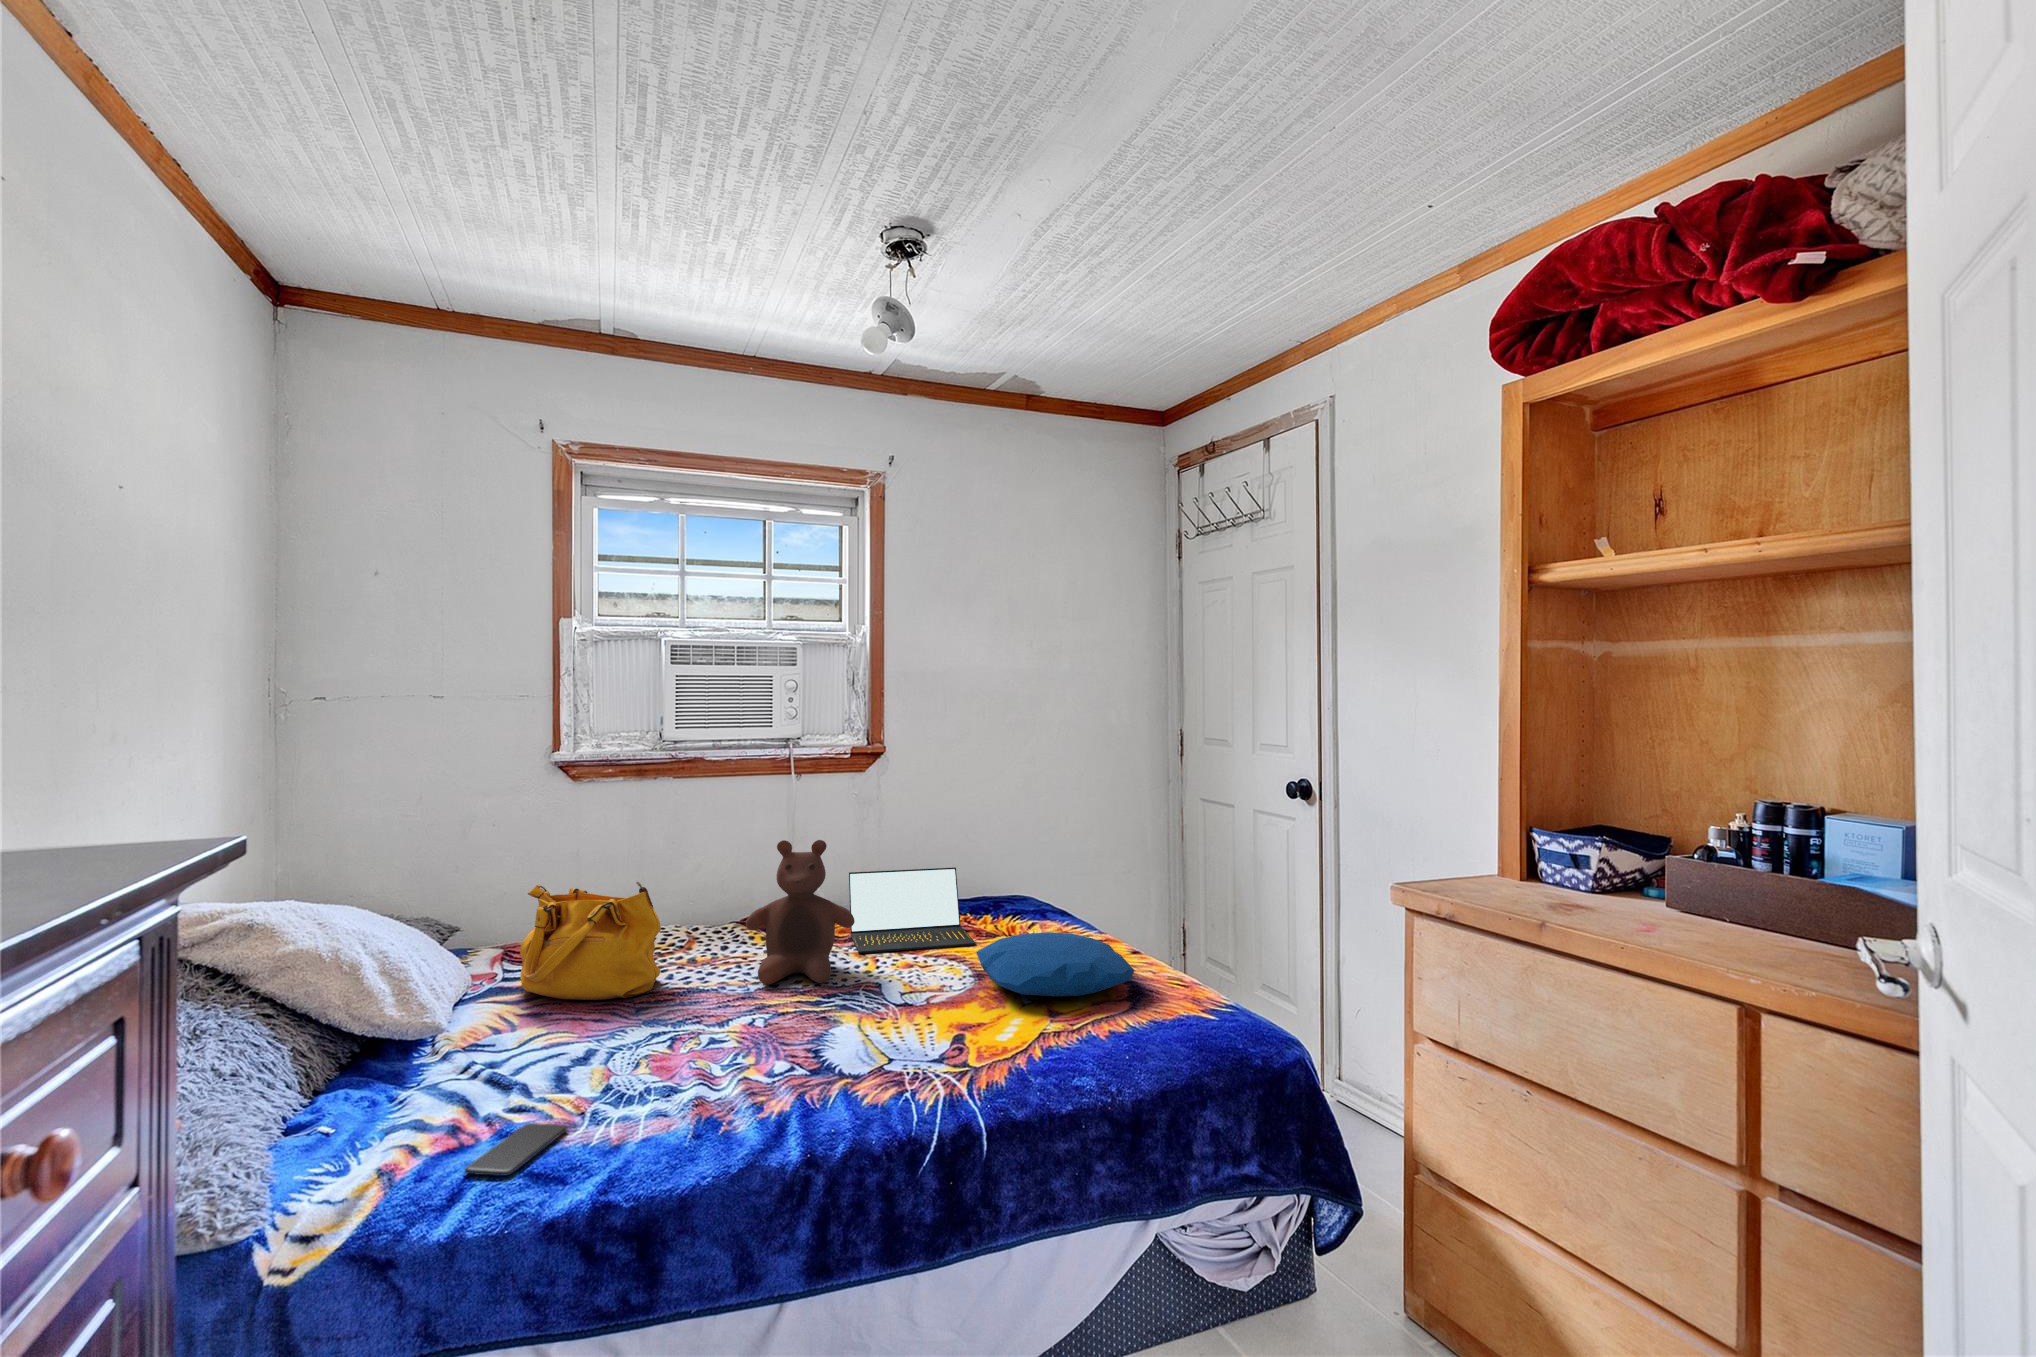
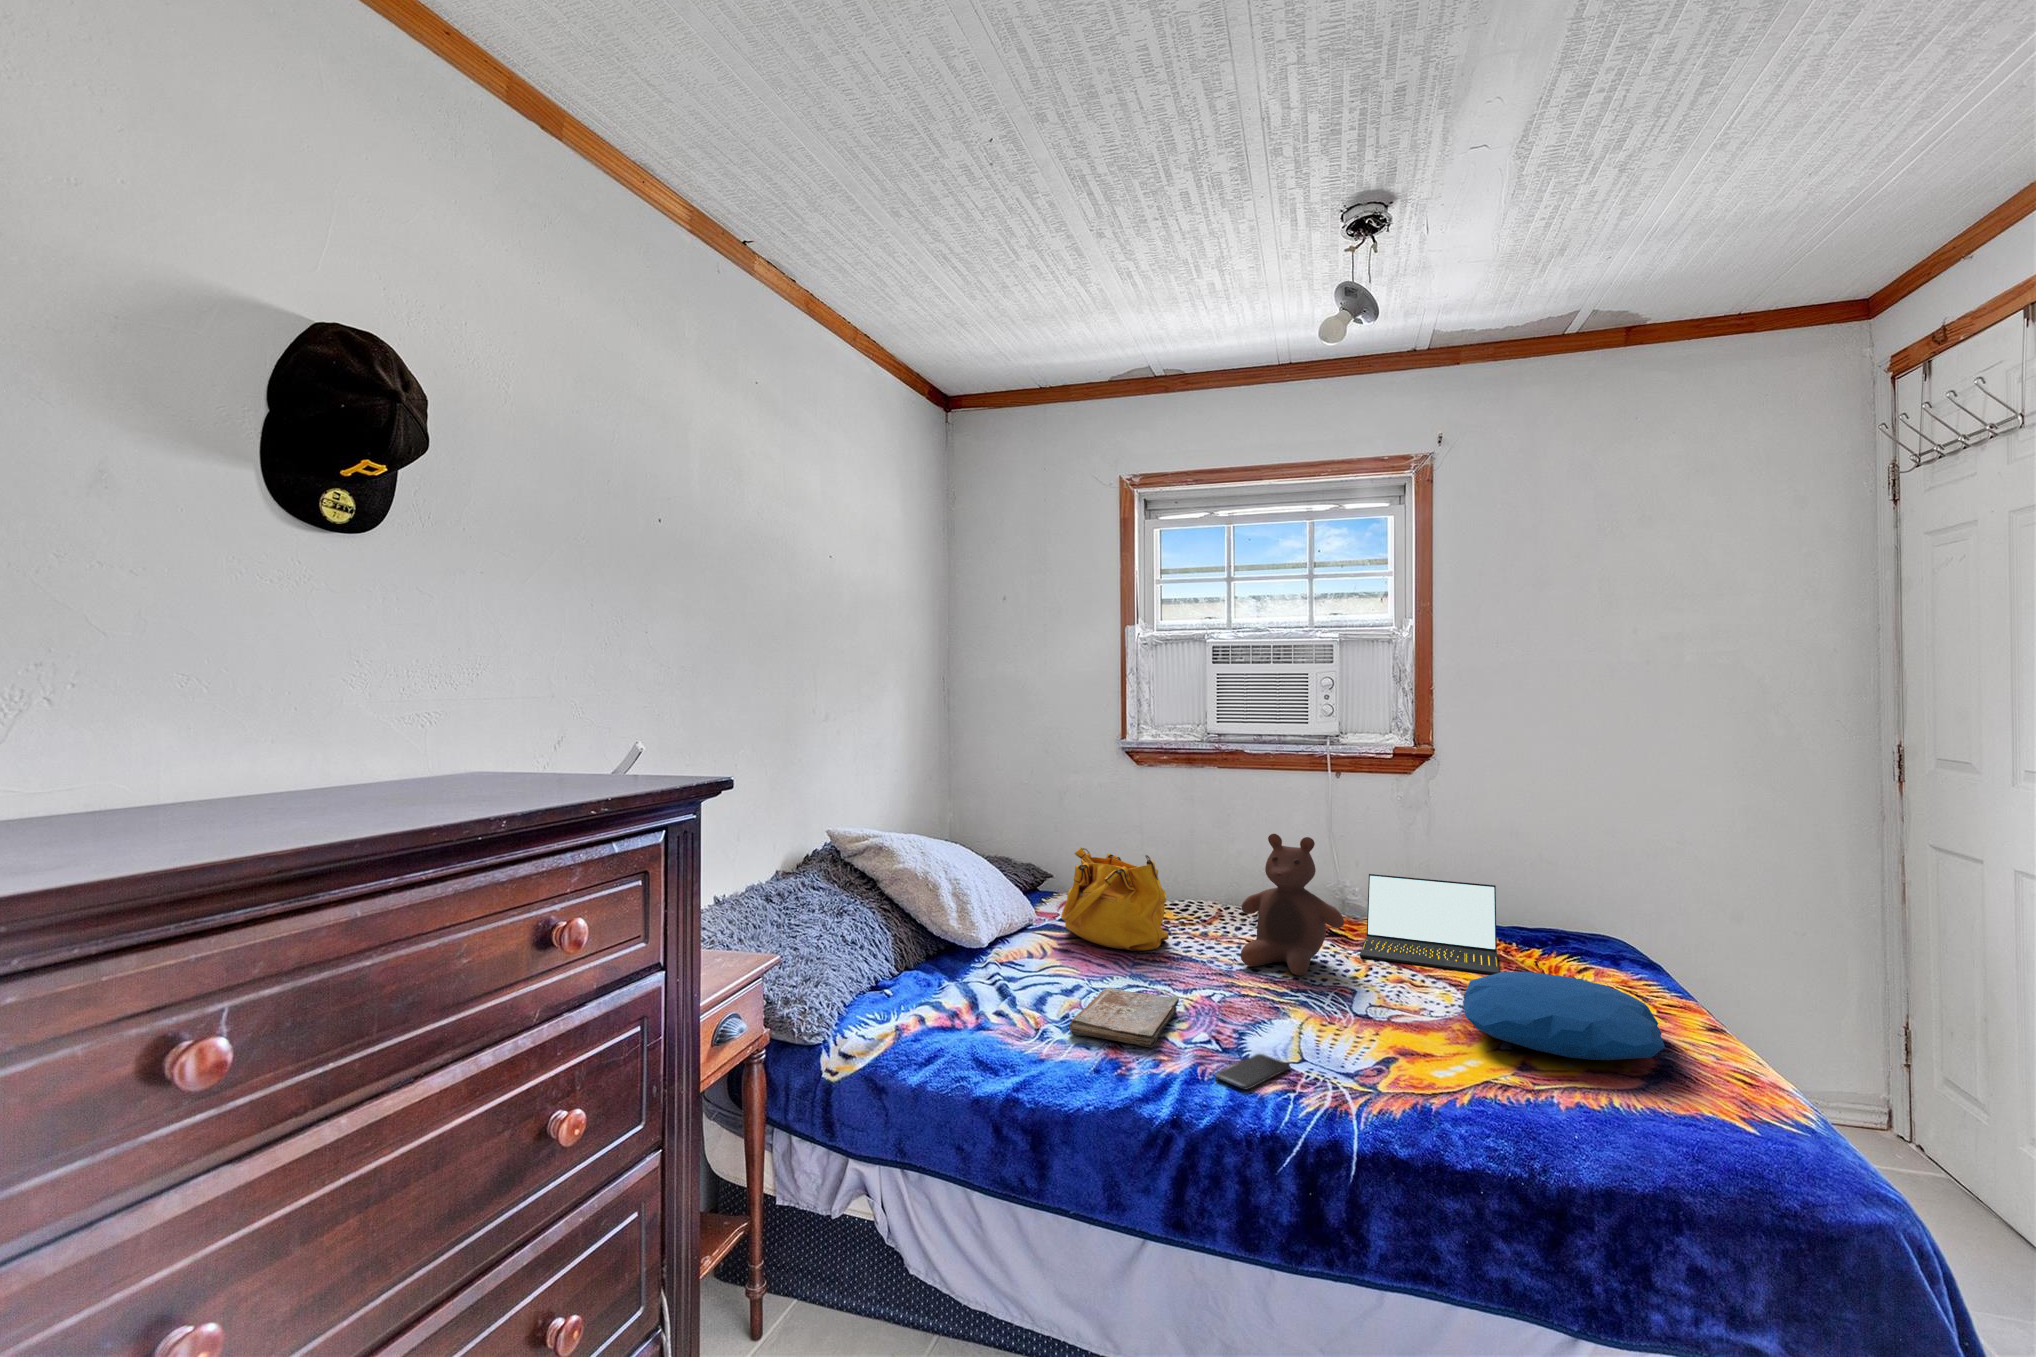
book: none [629,1032,744,1105] -> present [1069,988,1179,1047]
smartphone: present [464,1123,567,1176] -> present [1215,1054,1290,1090]

